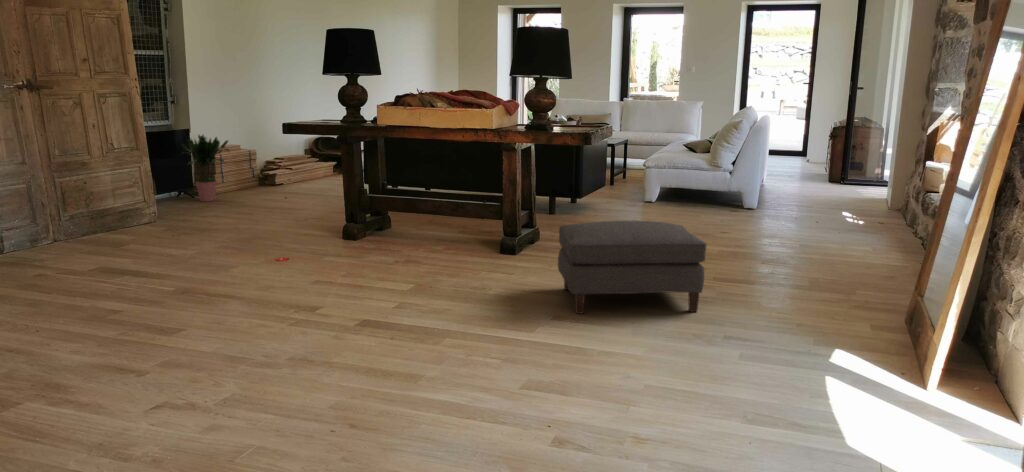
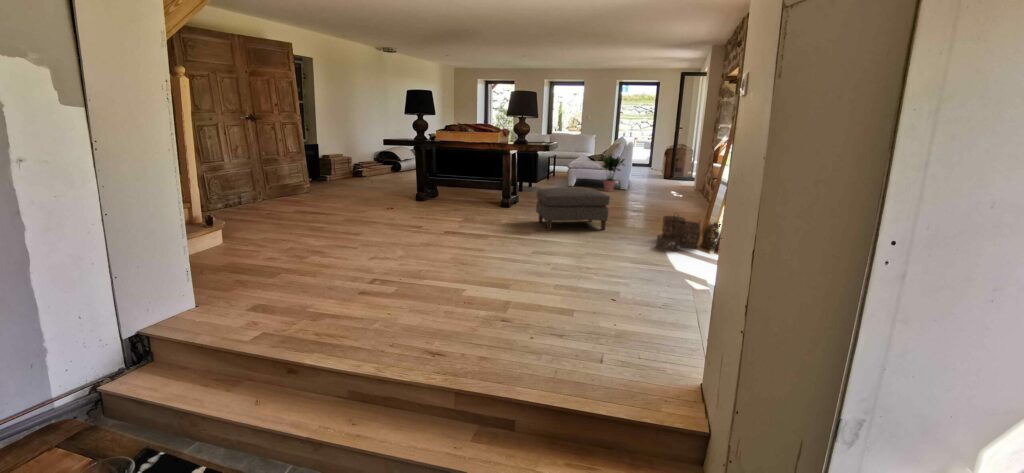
potted plant: present [181,135,229,202] -> present [601,154,625,192]
woven basket: none [803,283,976,376] -> present [656,216,722,251]

